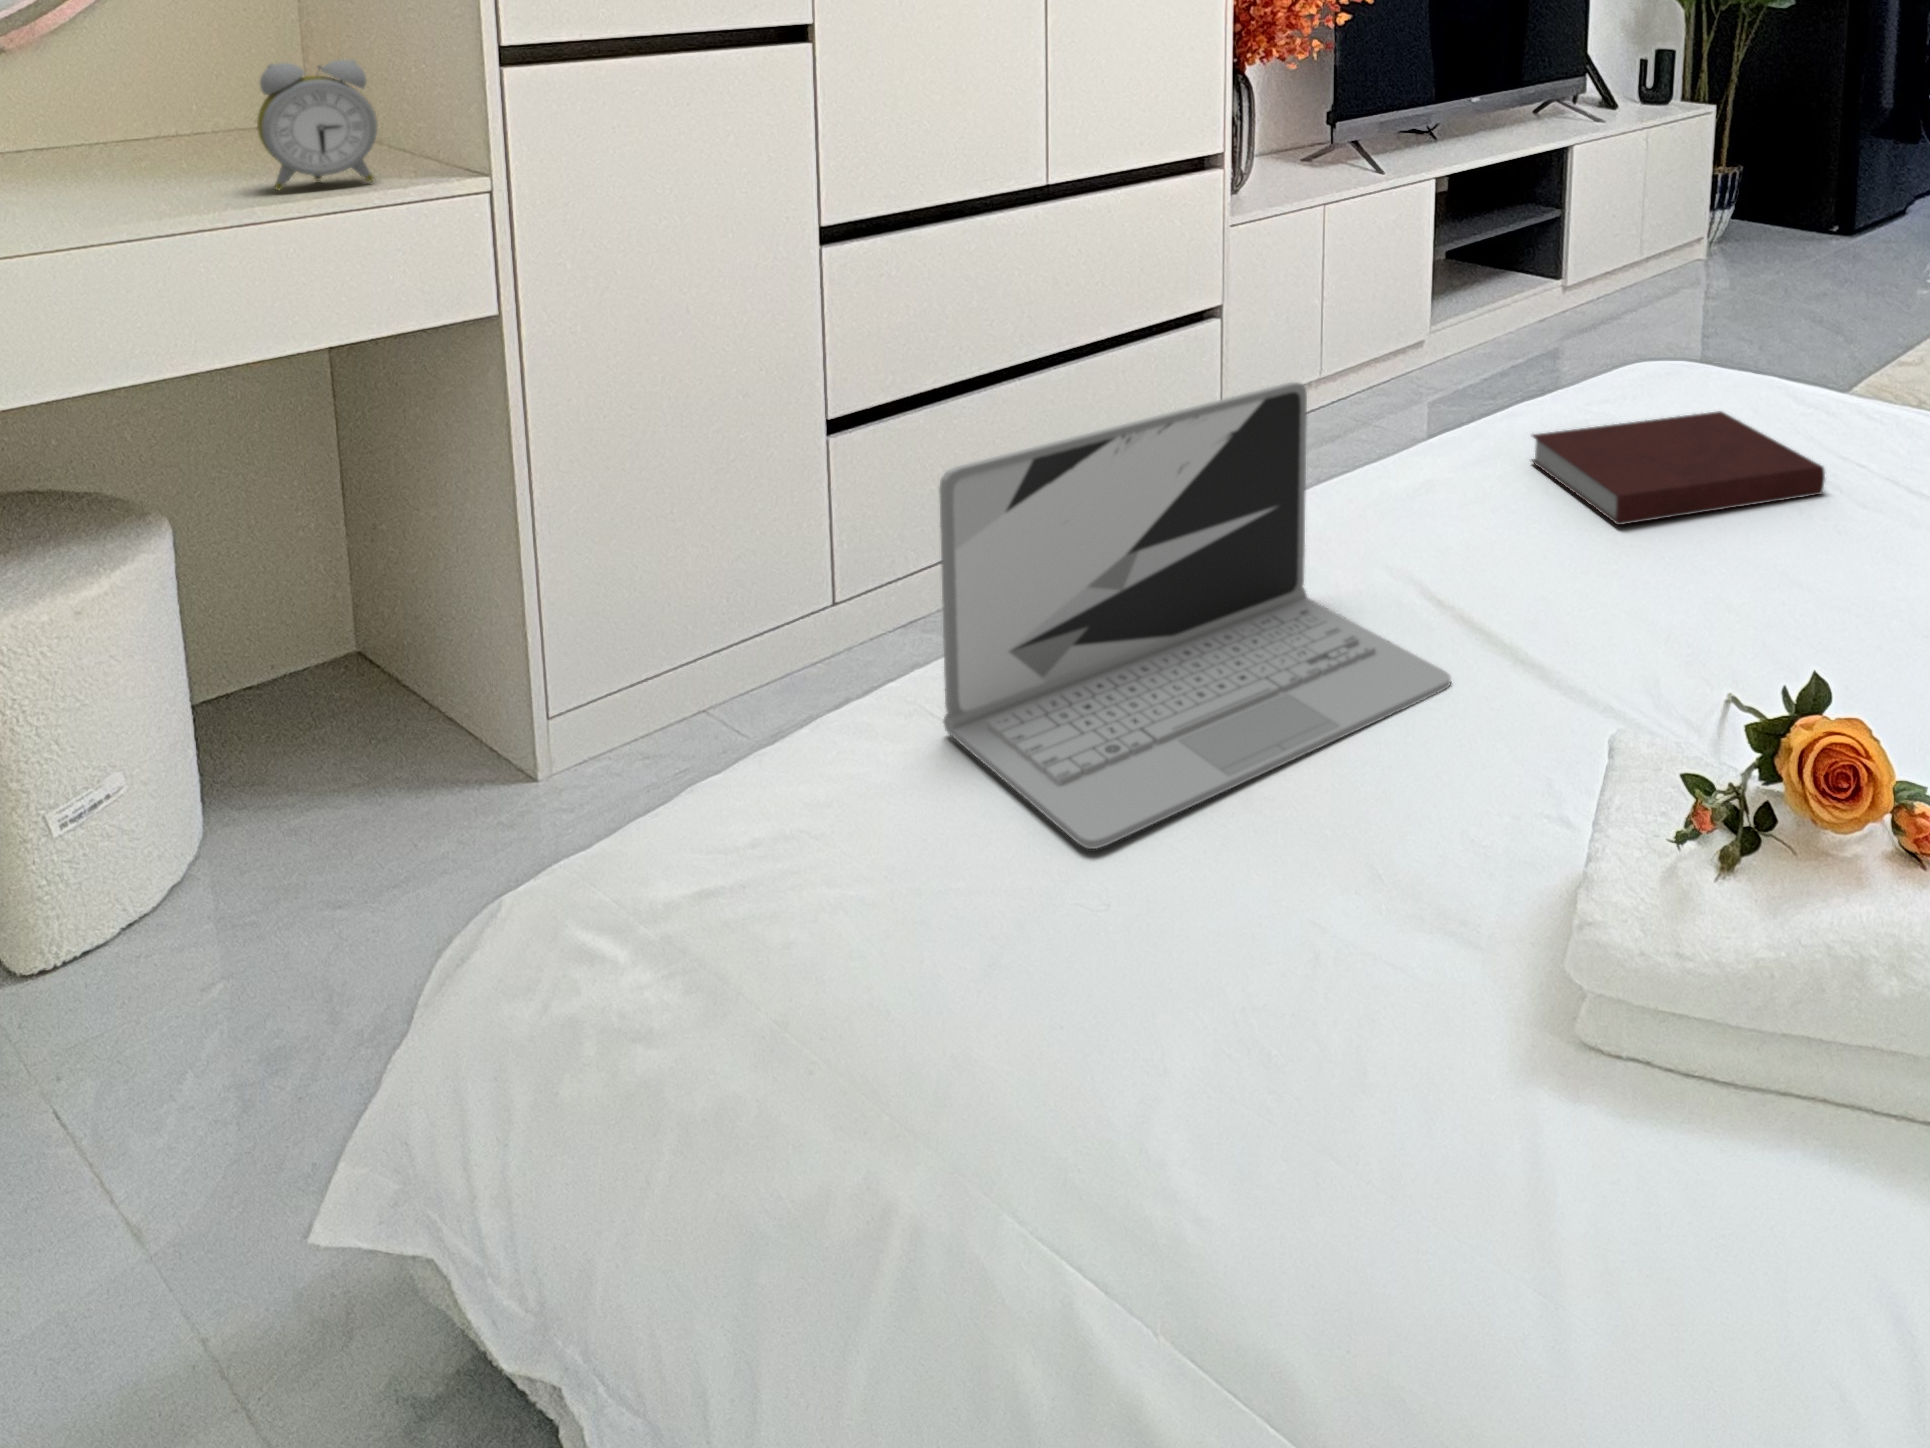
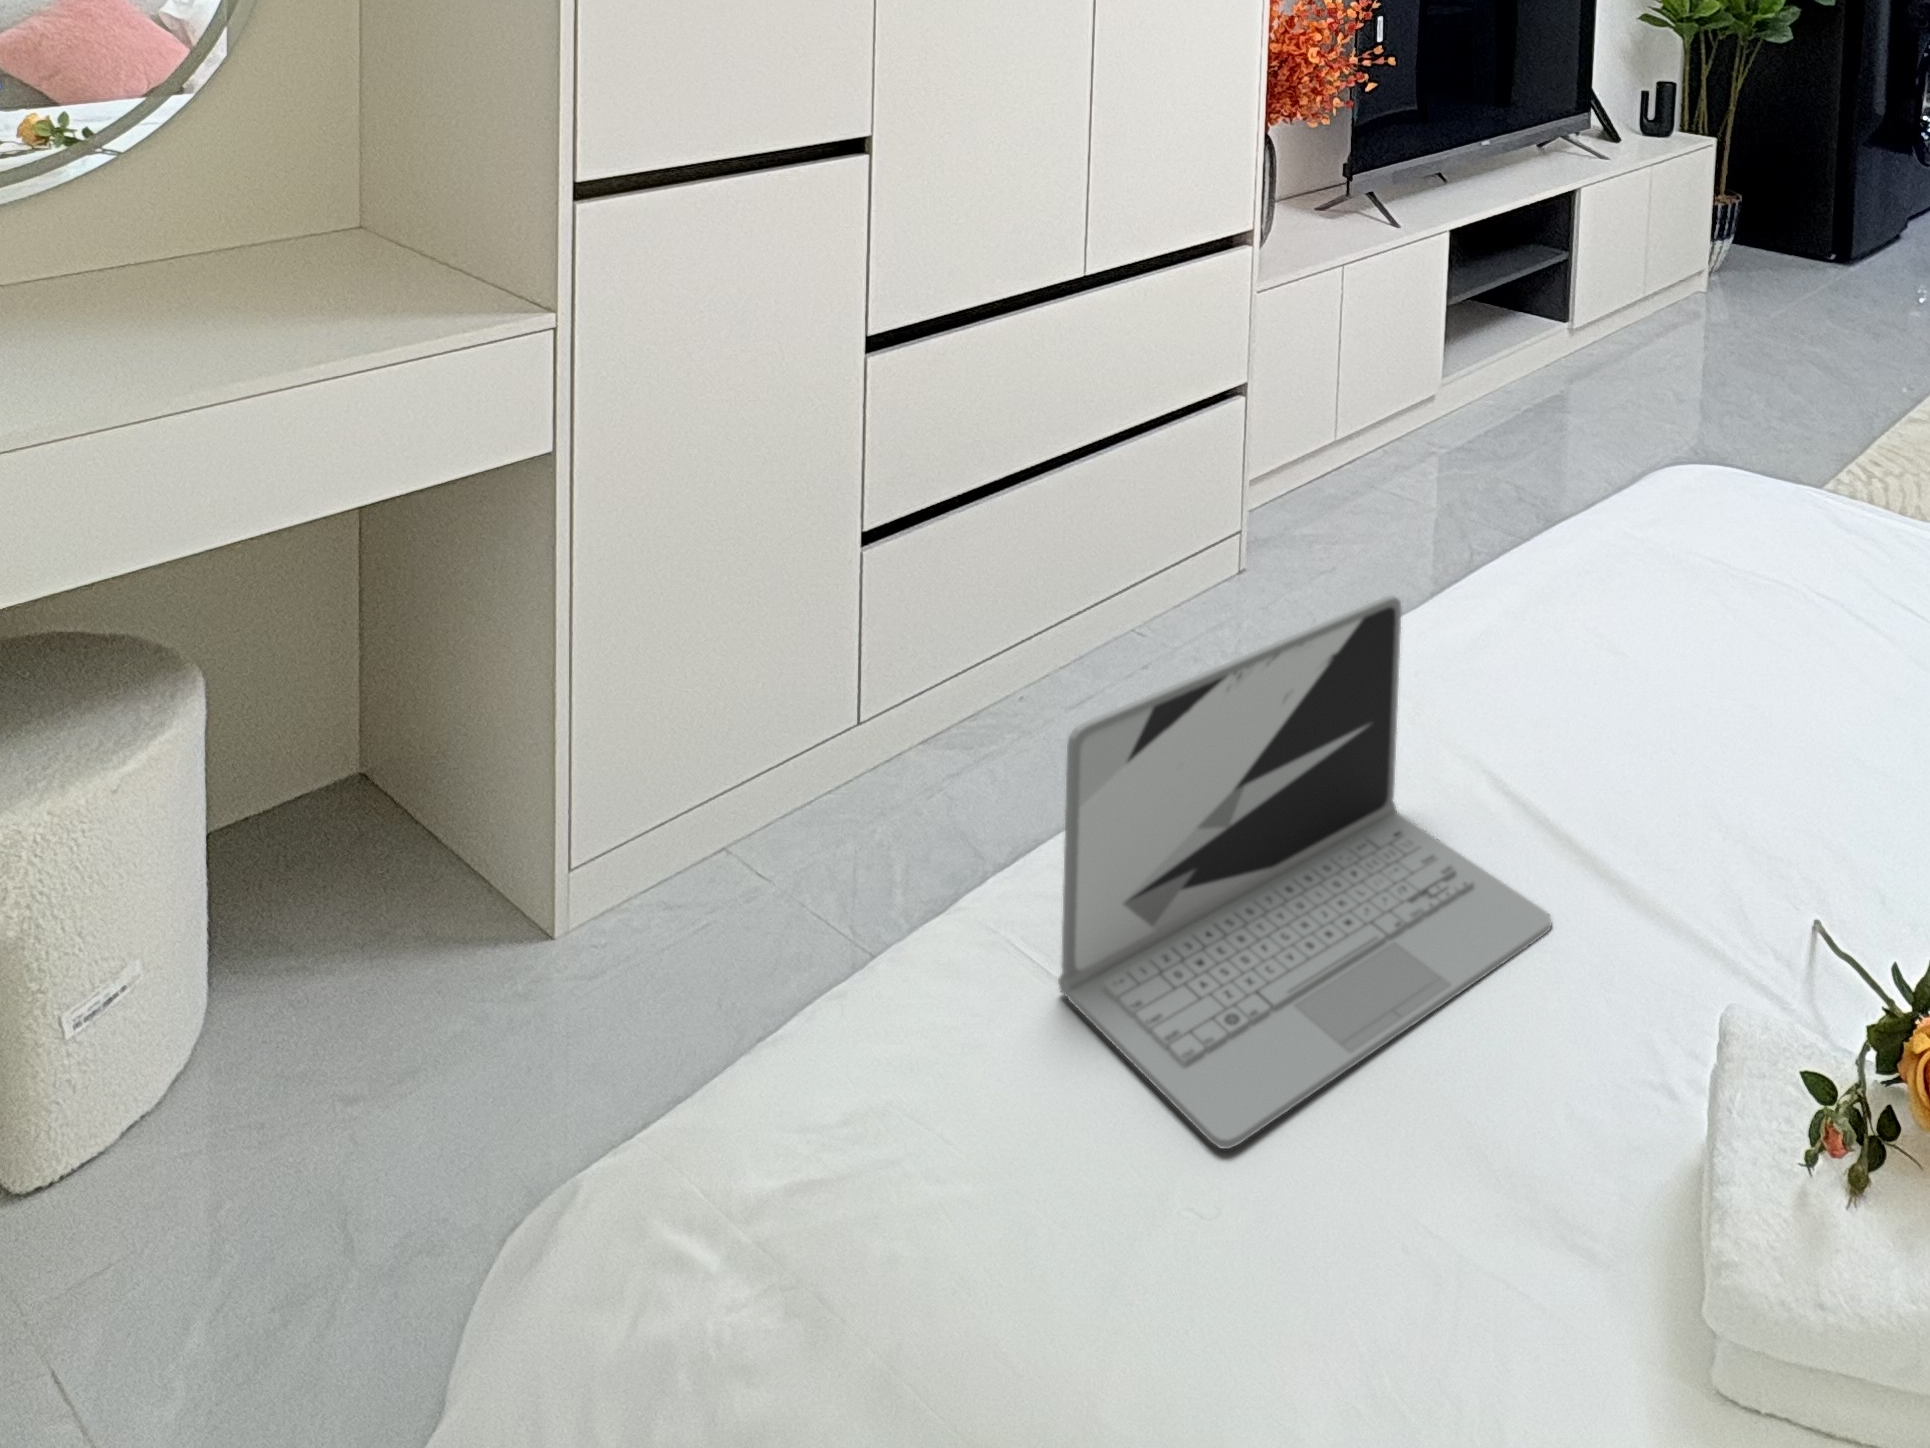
alarm clock: present [257,60,377,190] -> none [336,198,453,333]
notebook: present [1531,411,1825,525] -> none [1595,570,1889,716]

